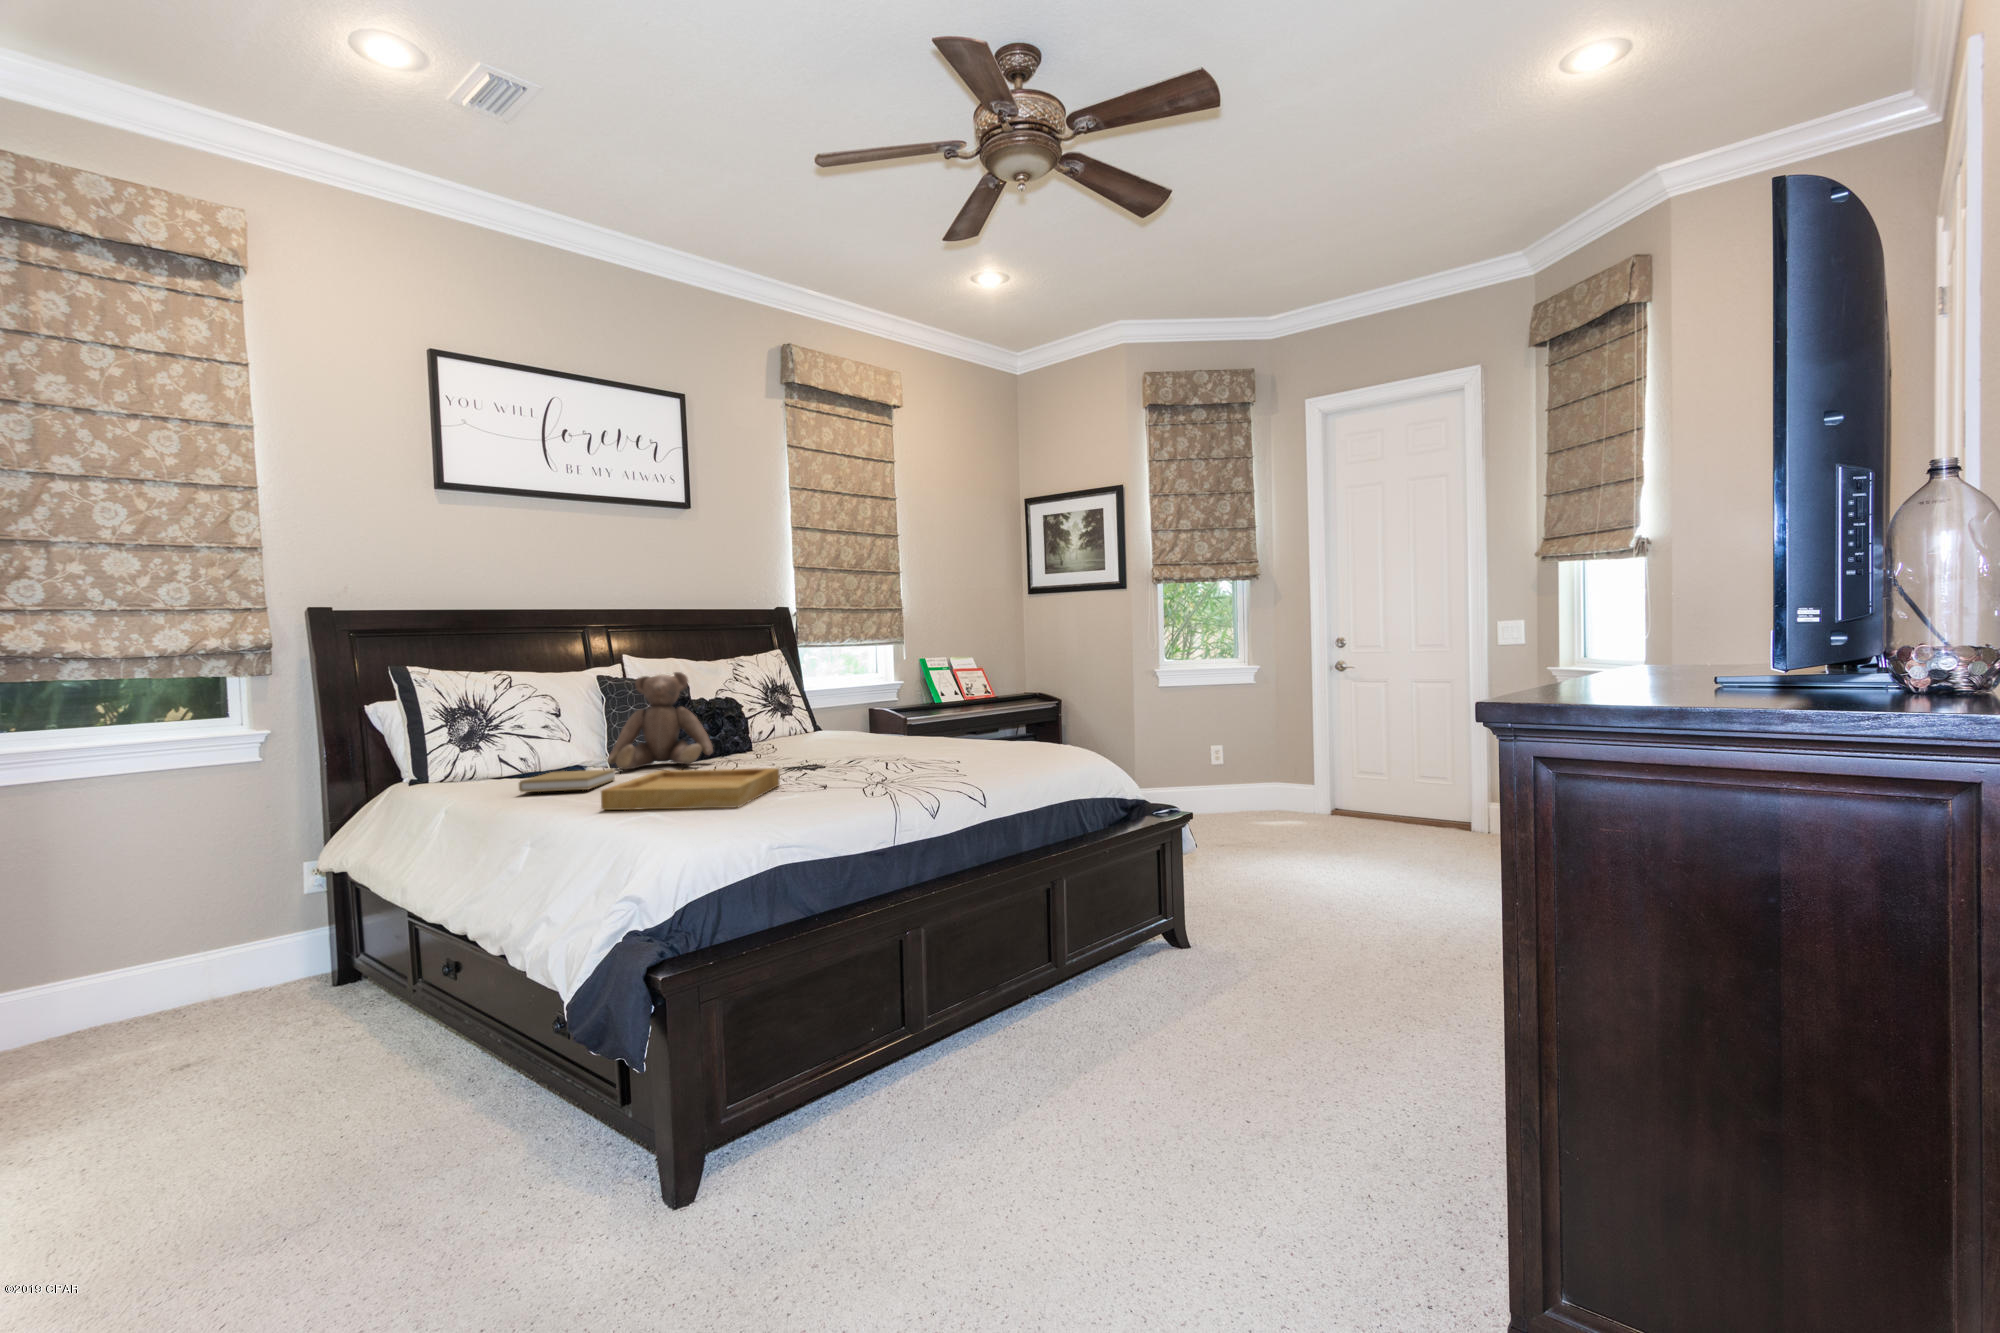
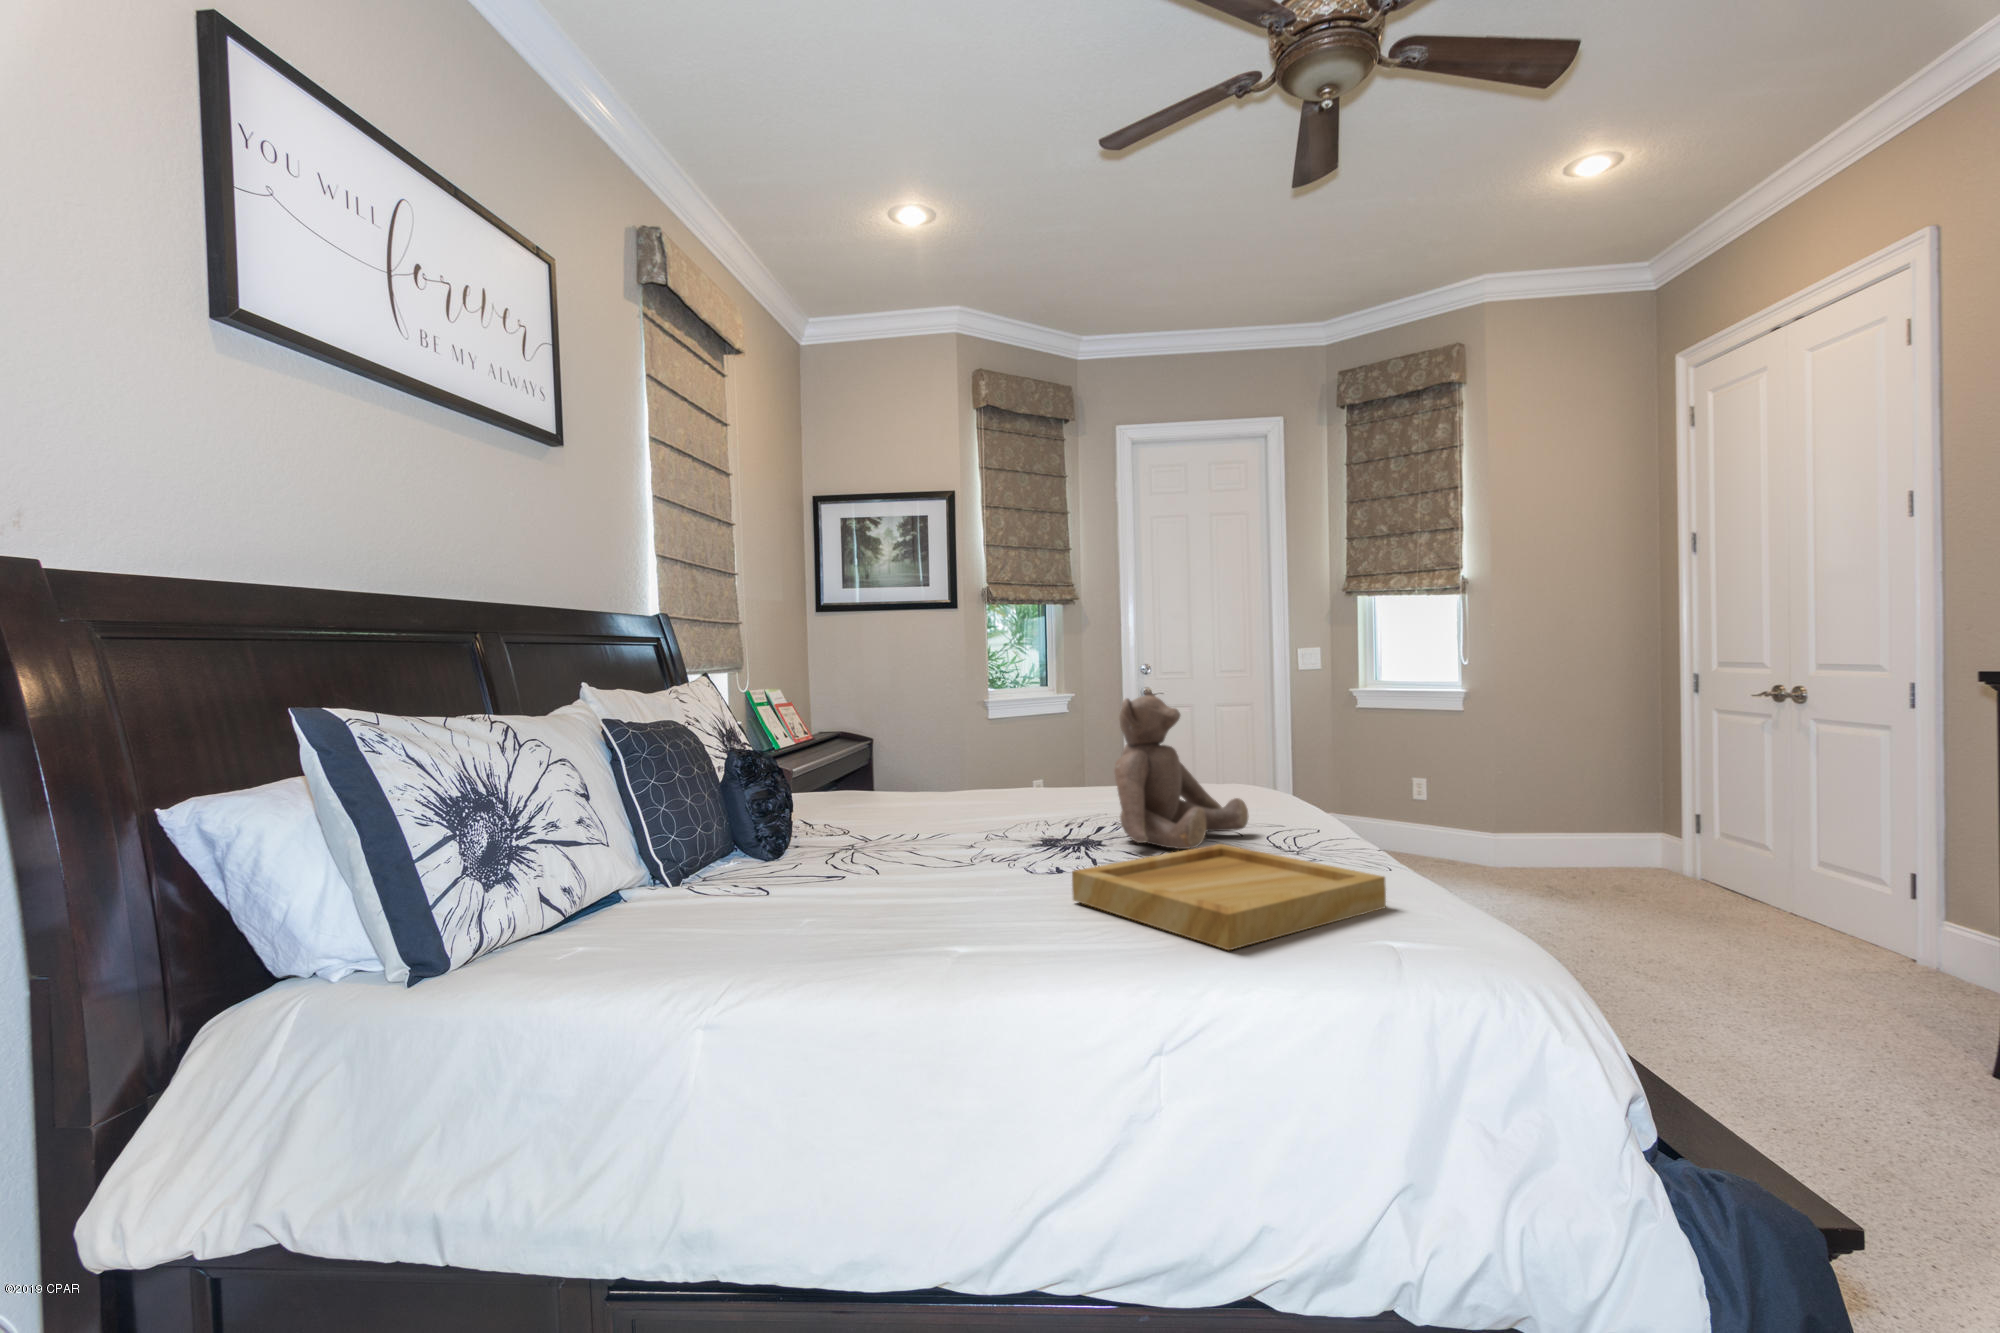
teddy bear: present [607,672,713,769] -> present [1115,691,1249,849]
book: present [519,769,615,792] -> none [784,881,975,949]

